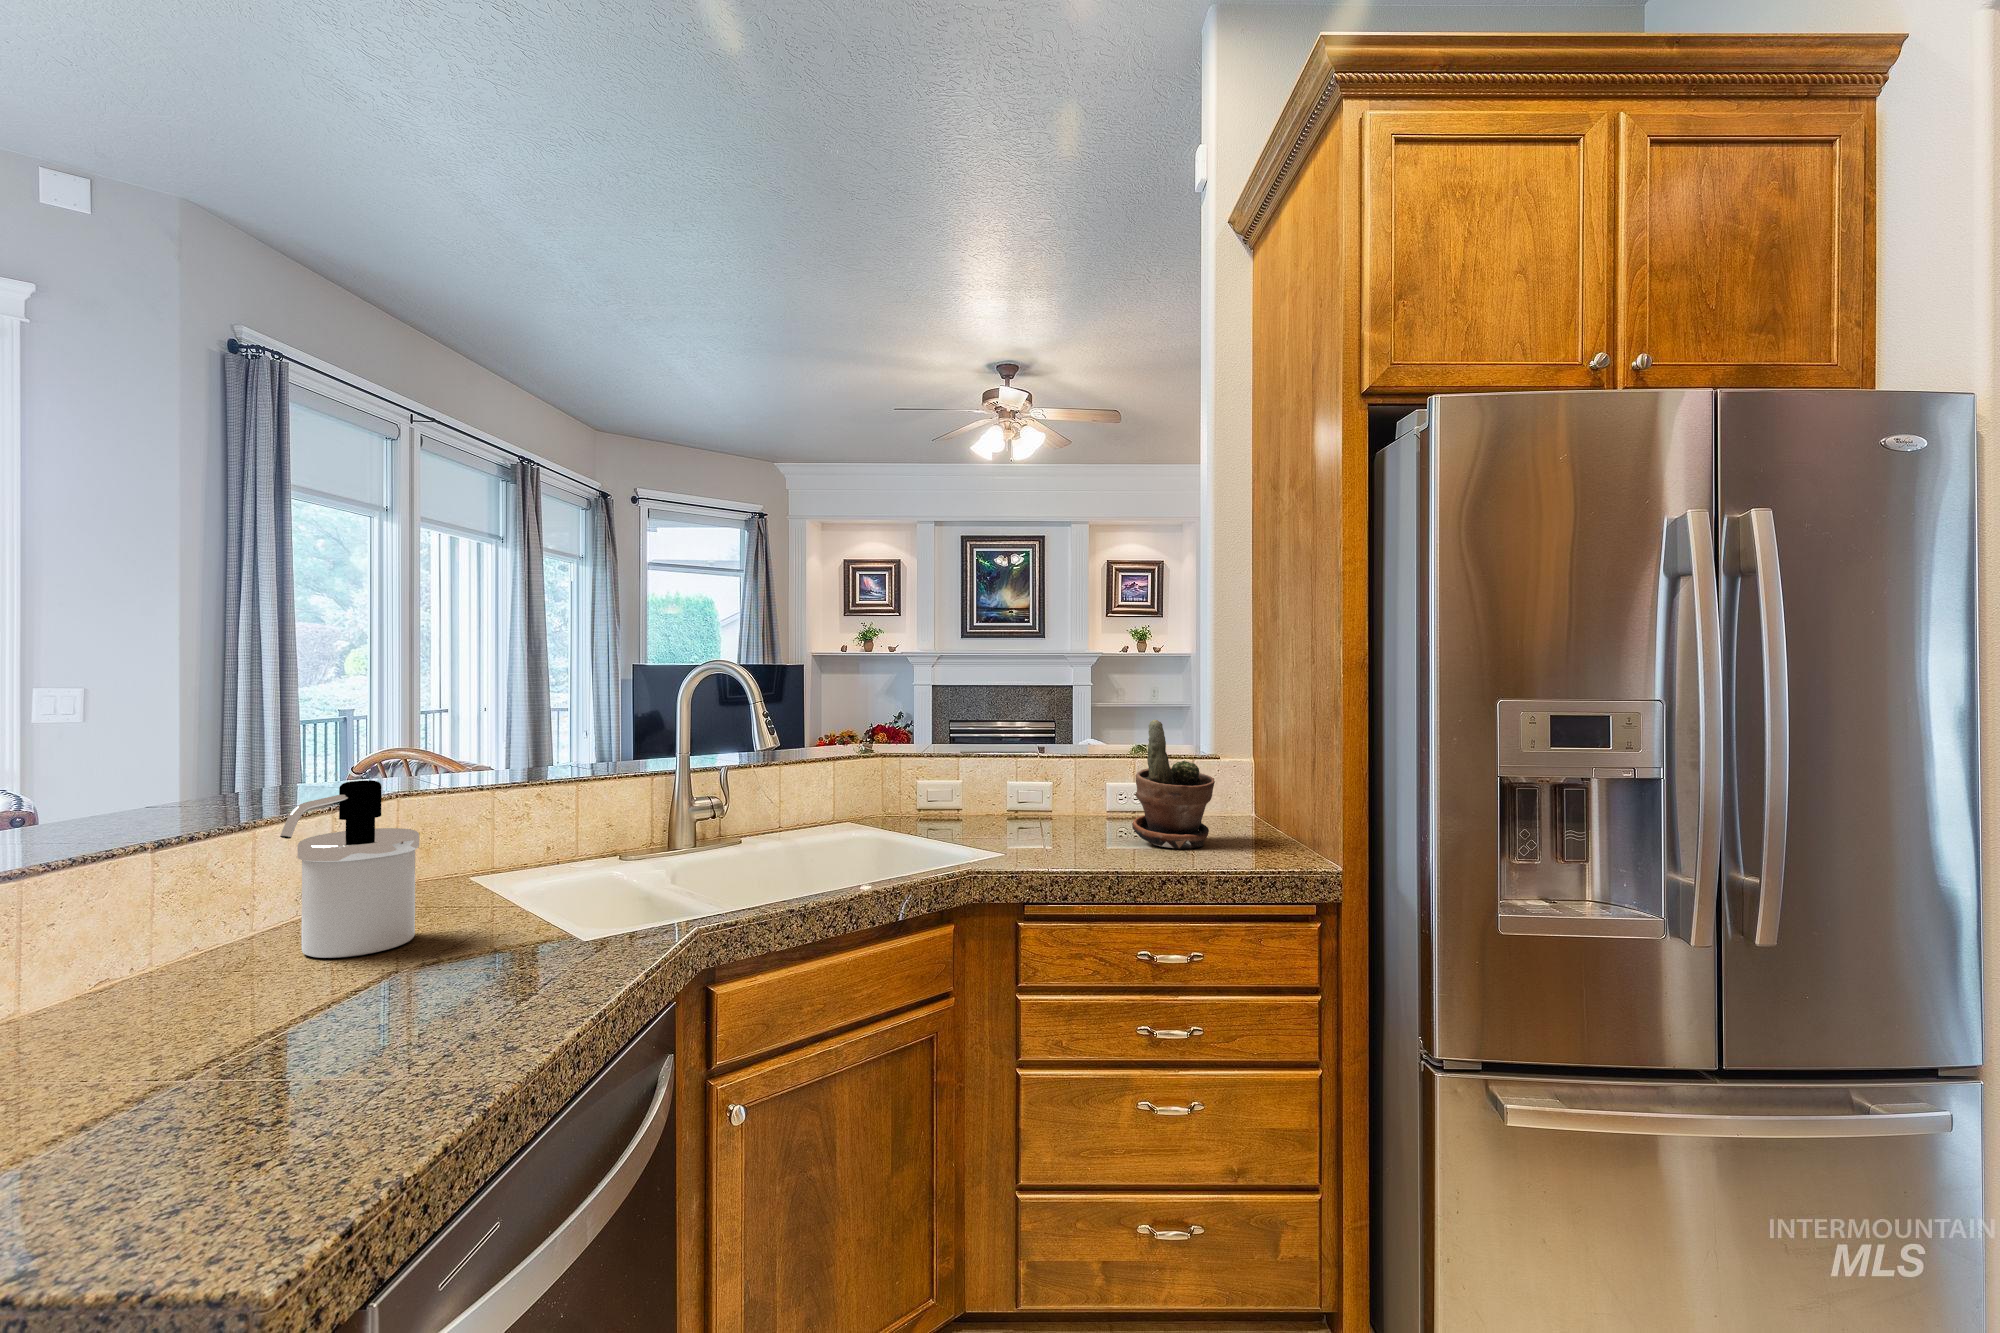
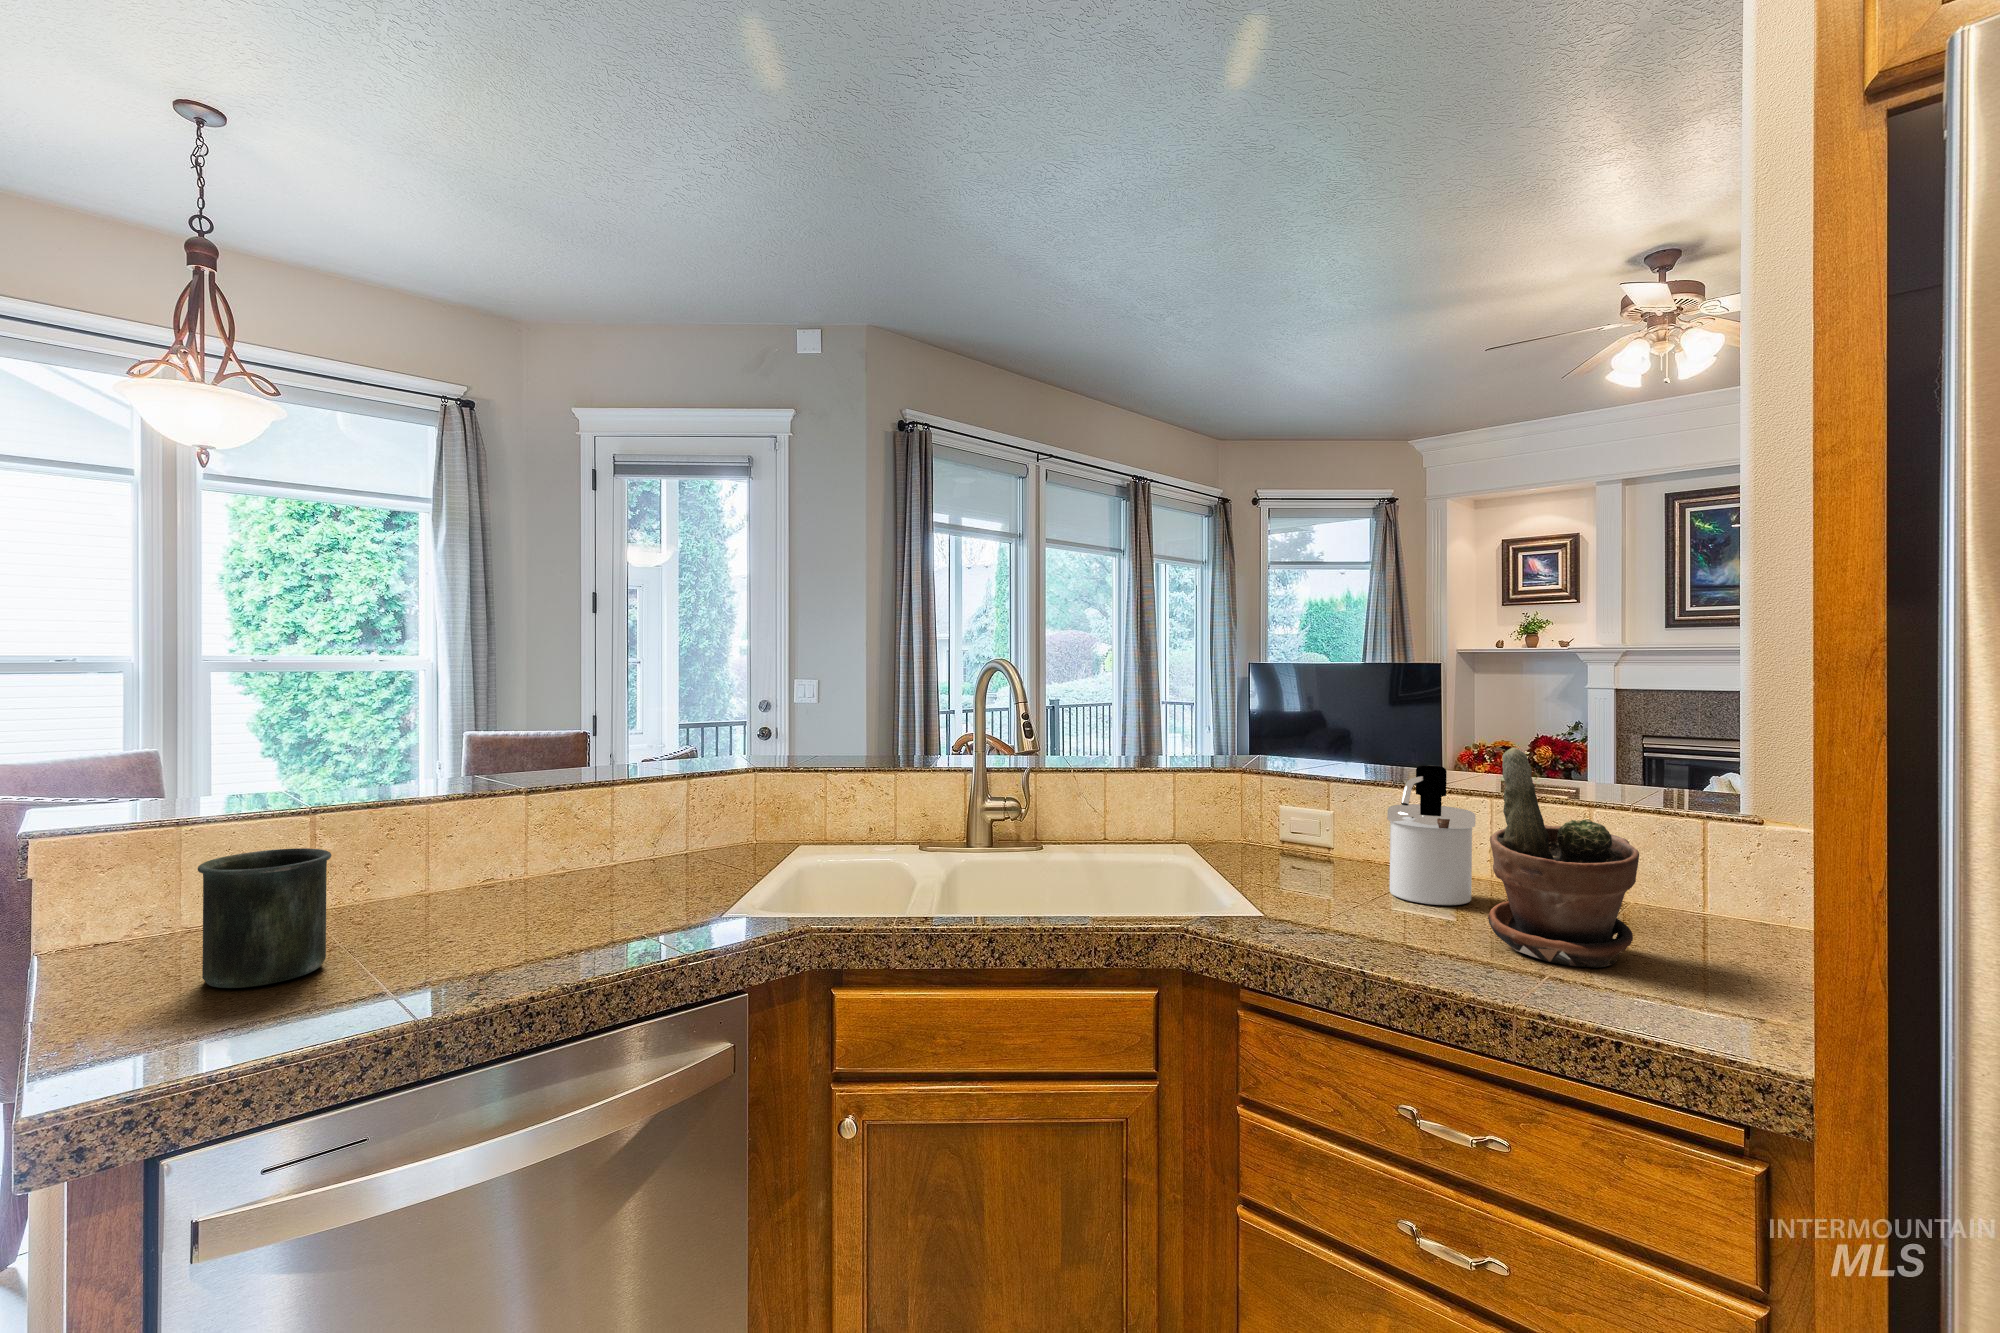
soap dispenser: present [280,780,419,958] -> present [1387,765,1475,905]
mug: none [122,932,315,1145] -> present [198,848,332,988]

